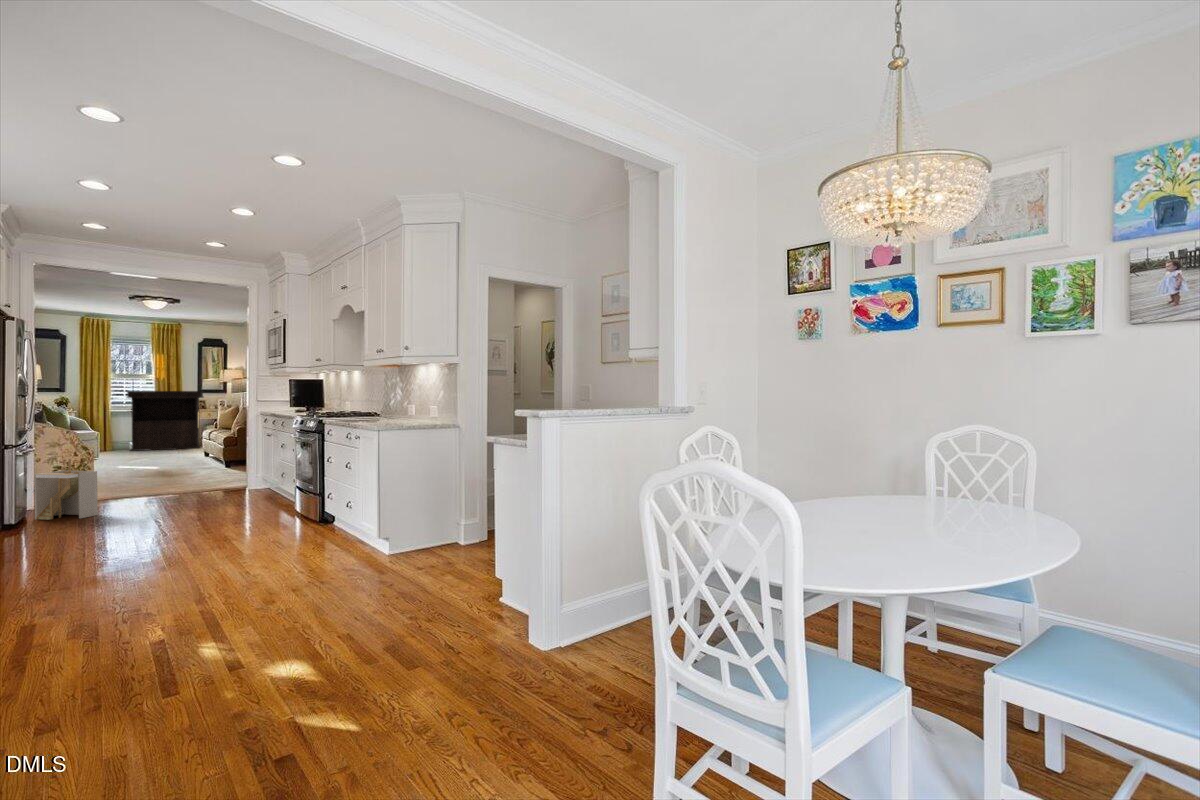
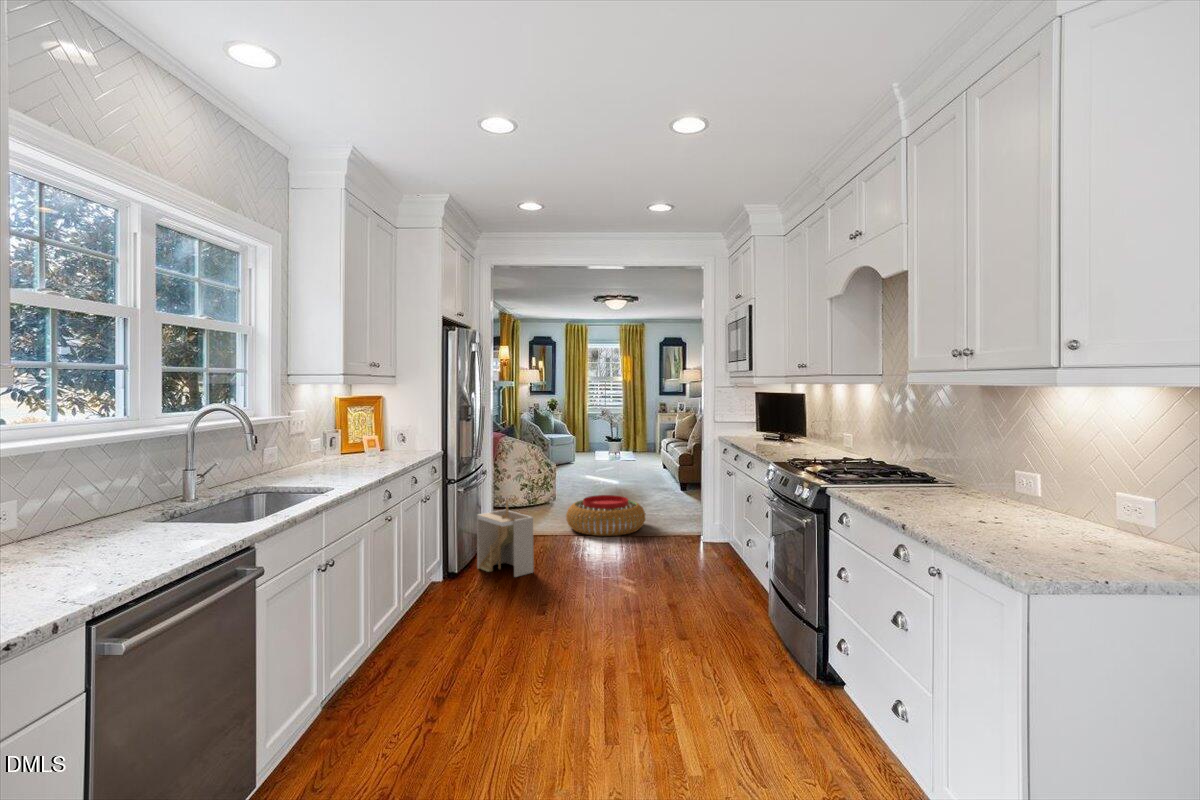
console table: present [127,391,203,451] -> none [599,393,664,455]
pouf: none [116,465,197,495] -> present [566,495,645,536]

